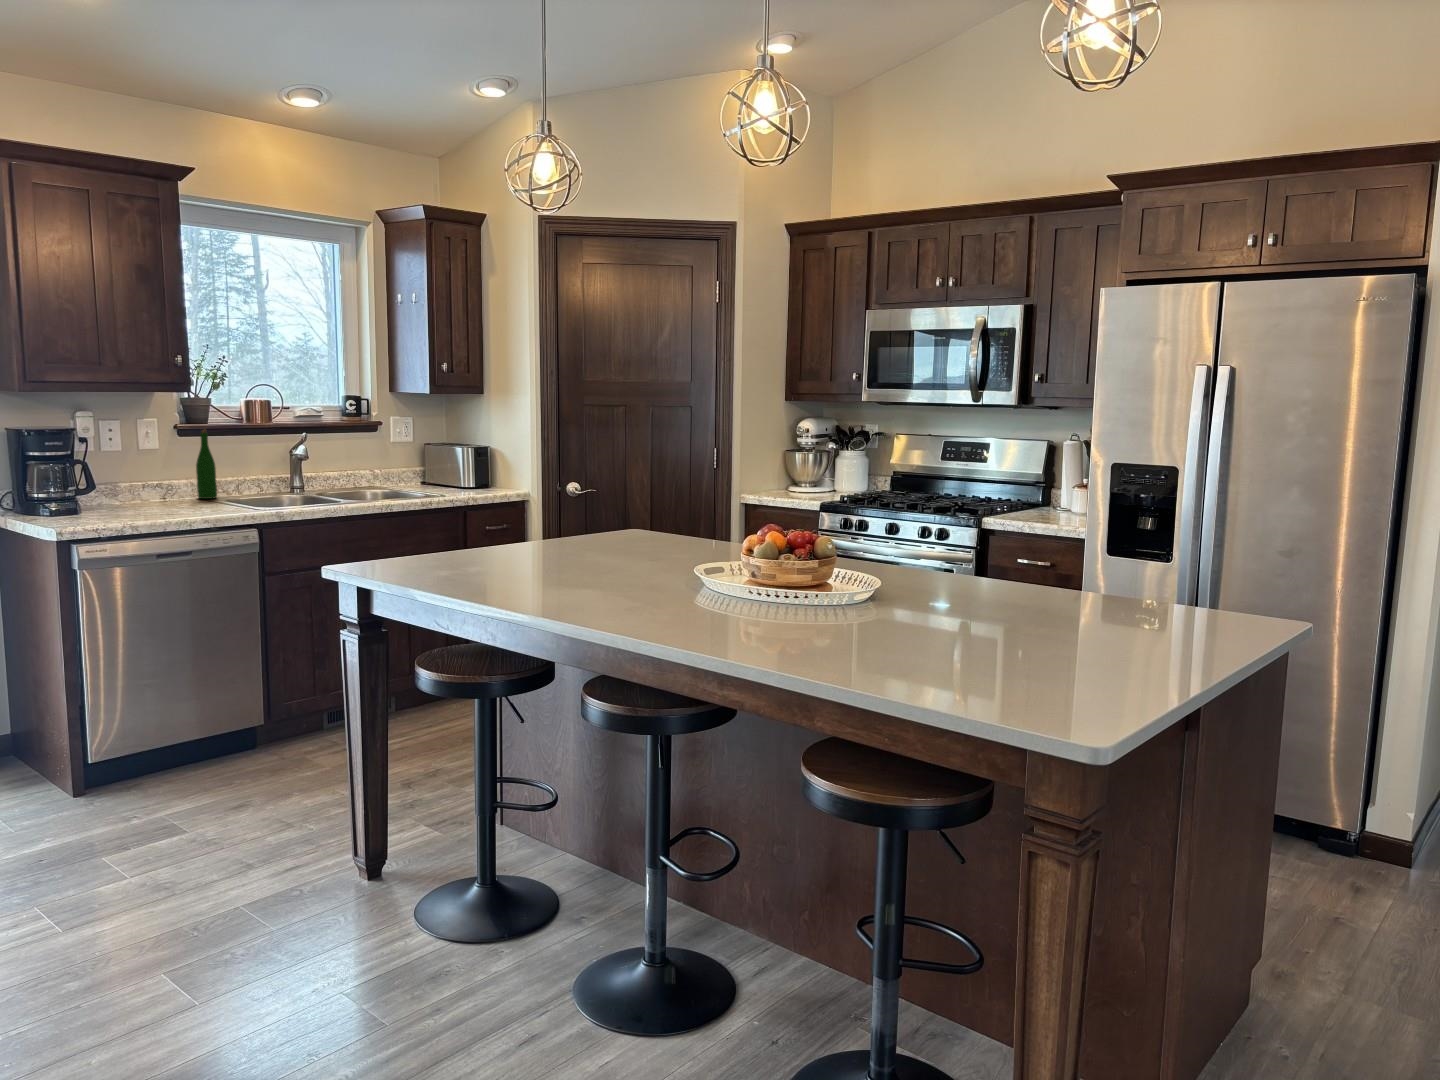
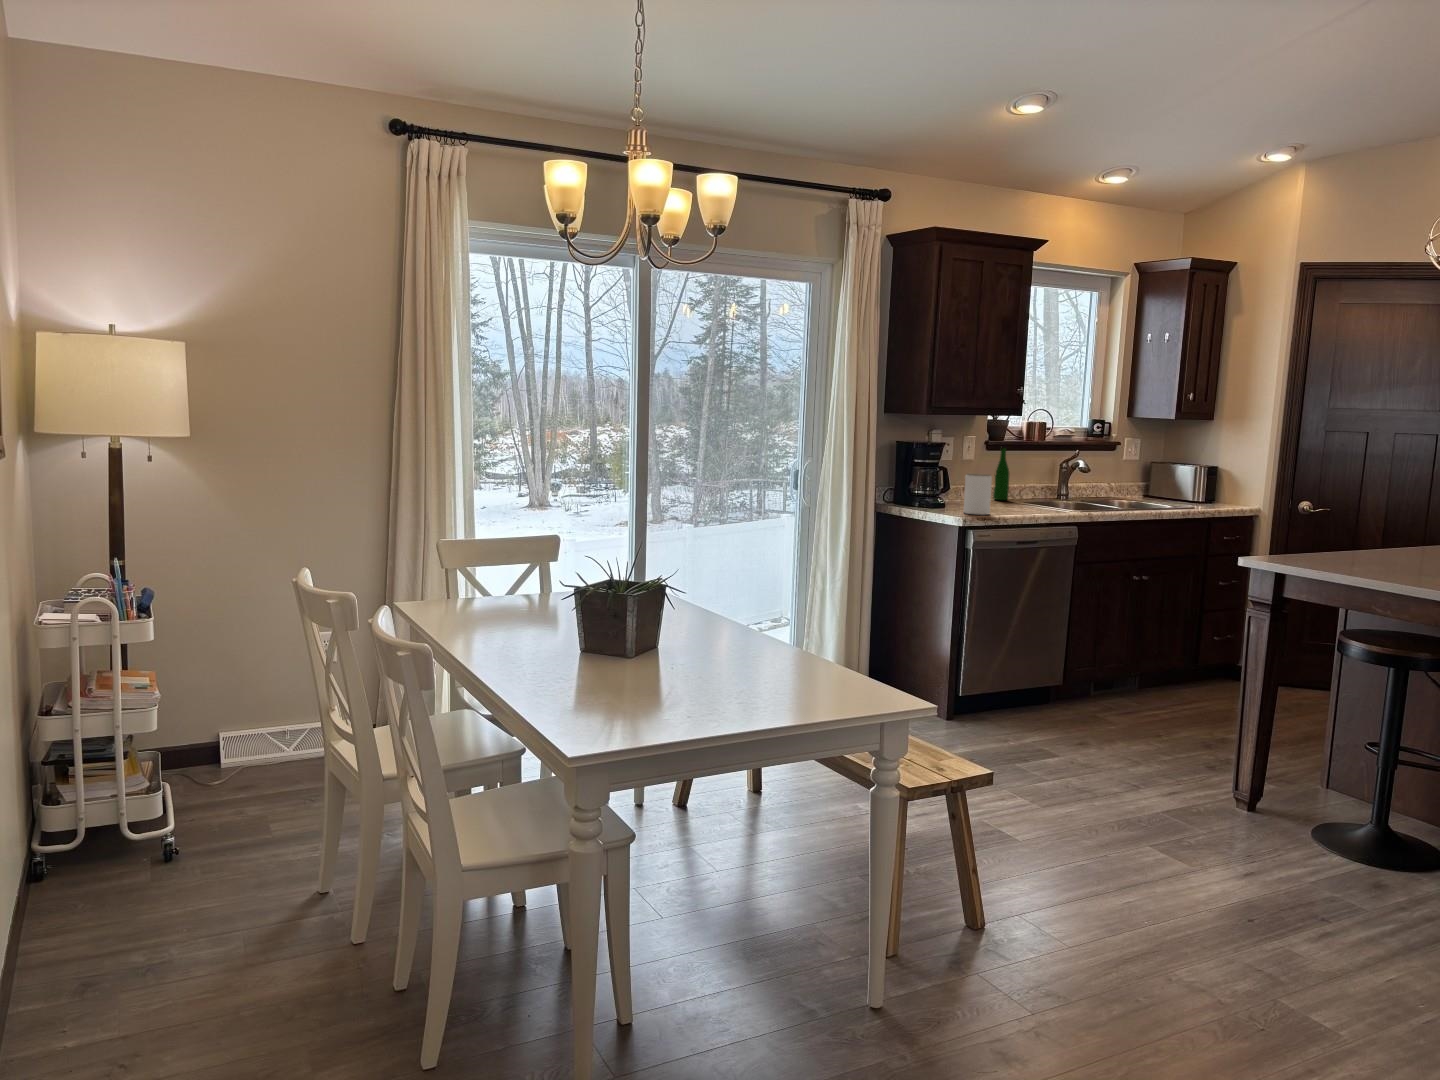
jar: none [79,470,122,525] -> present [964,473,992,515]

